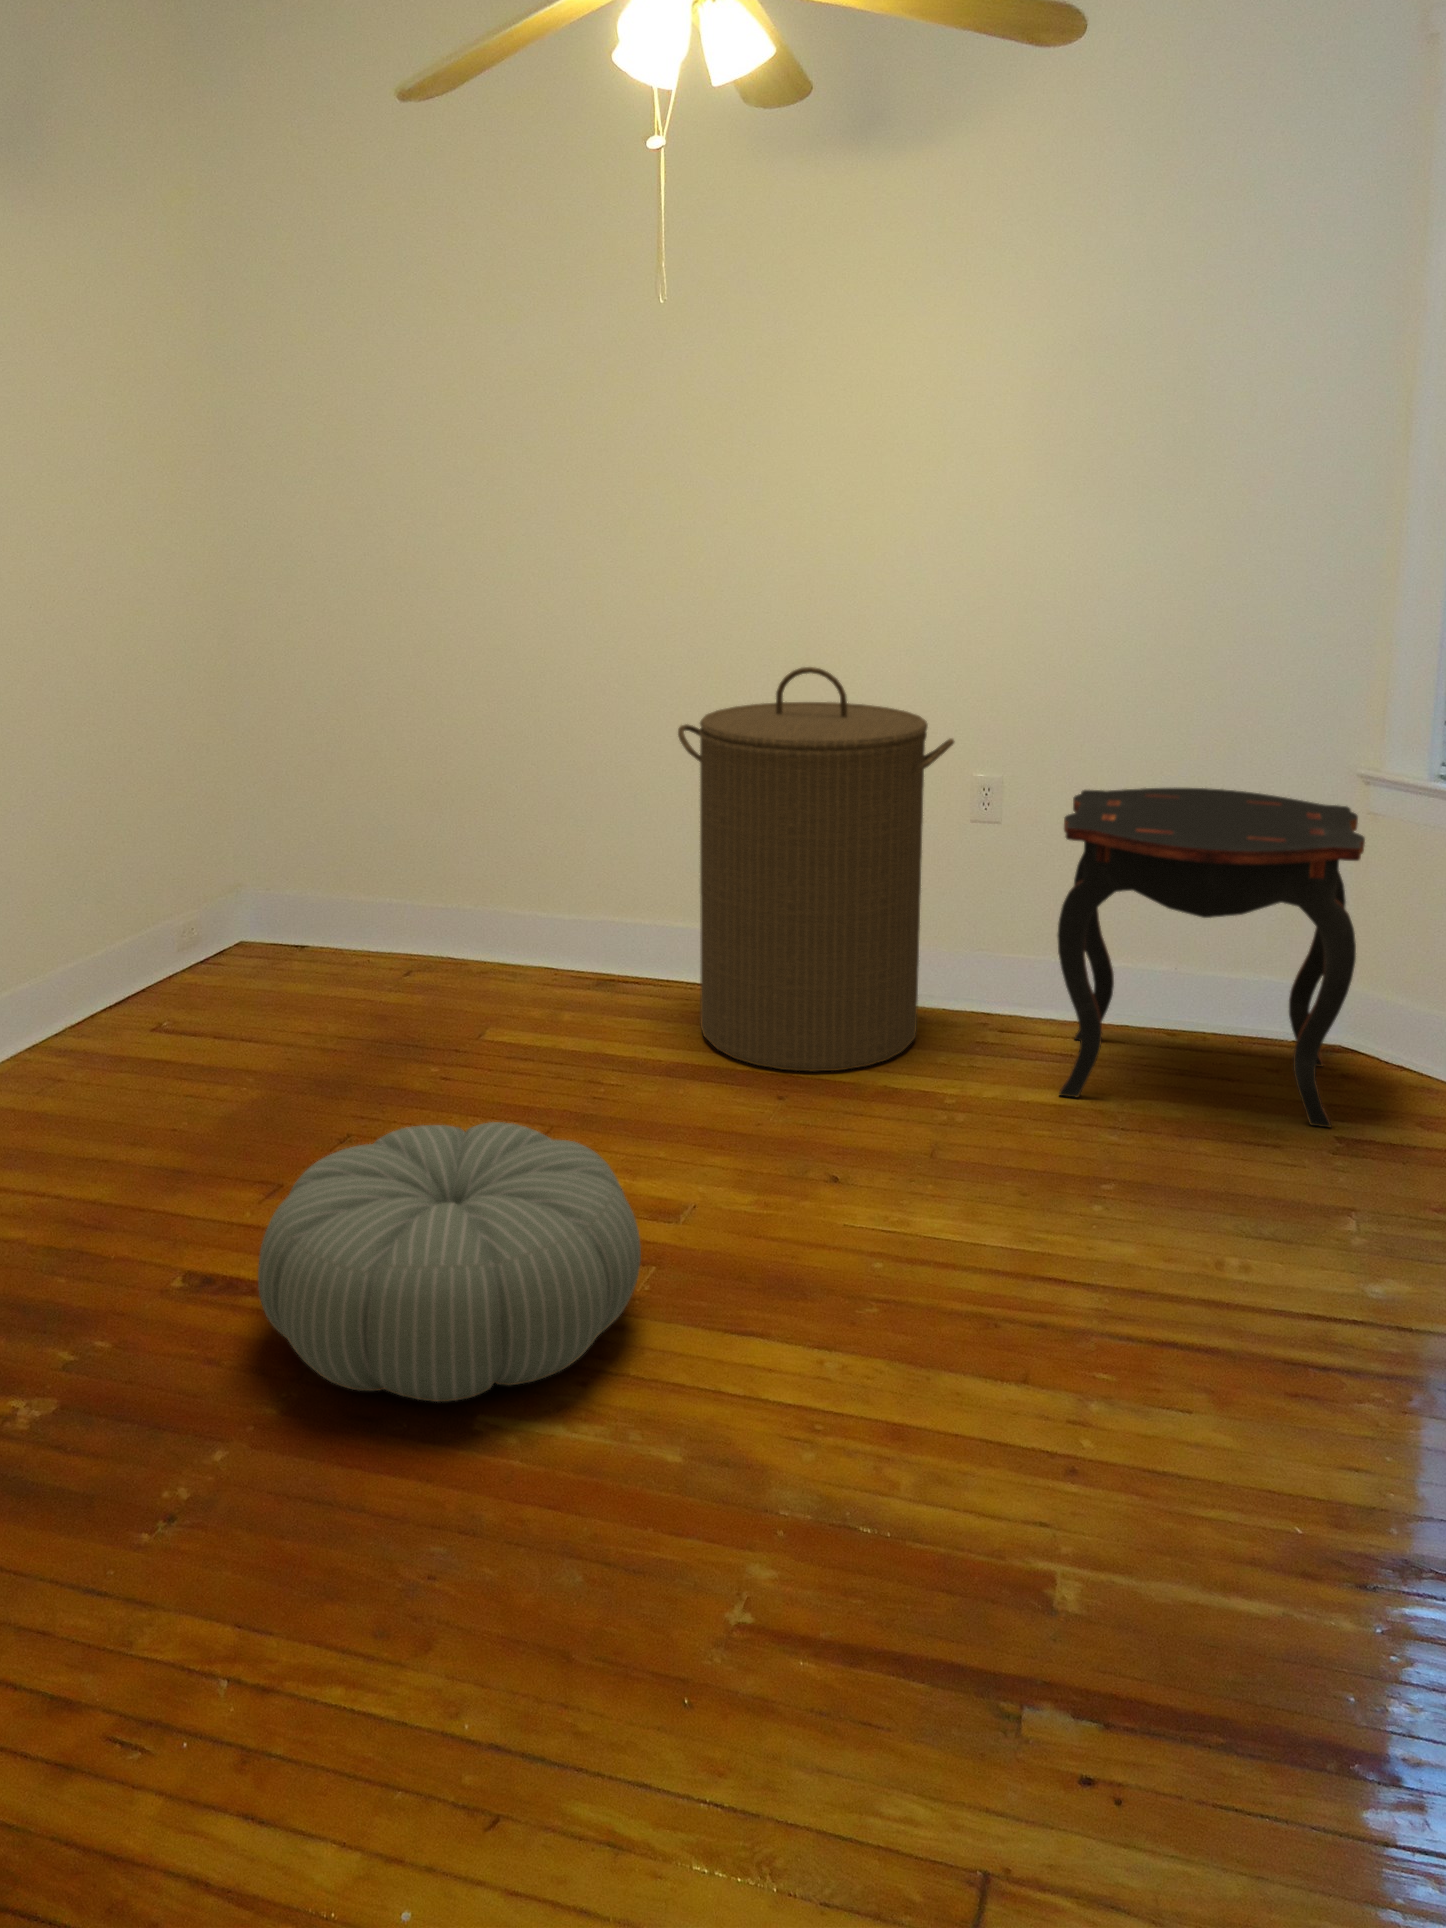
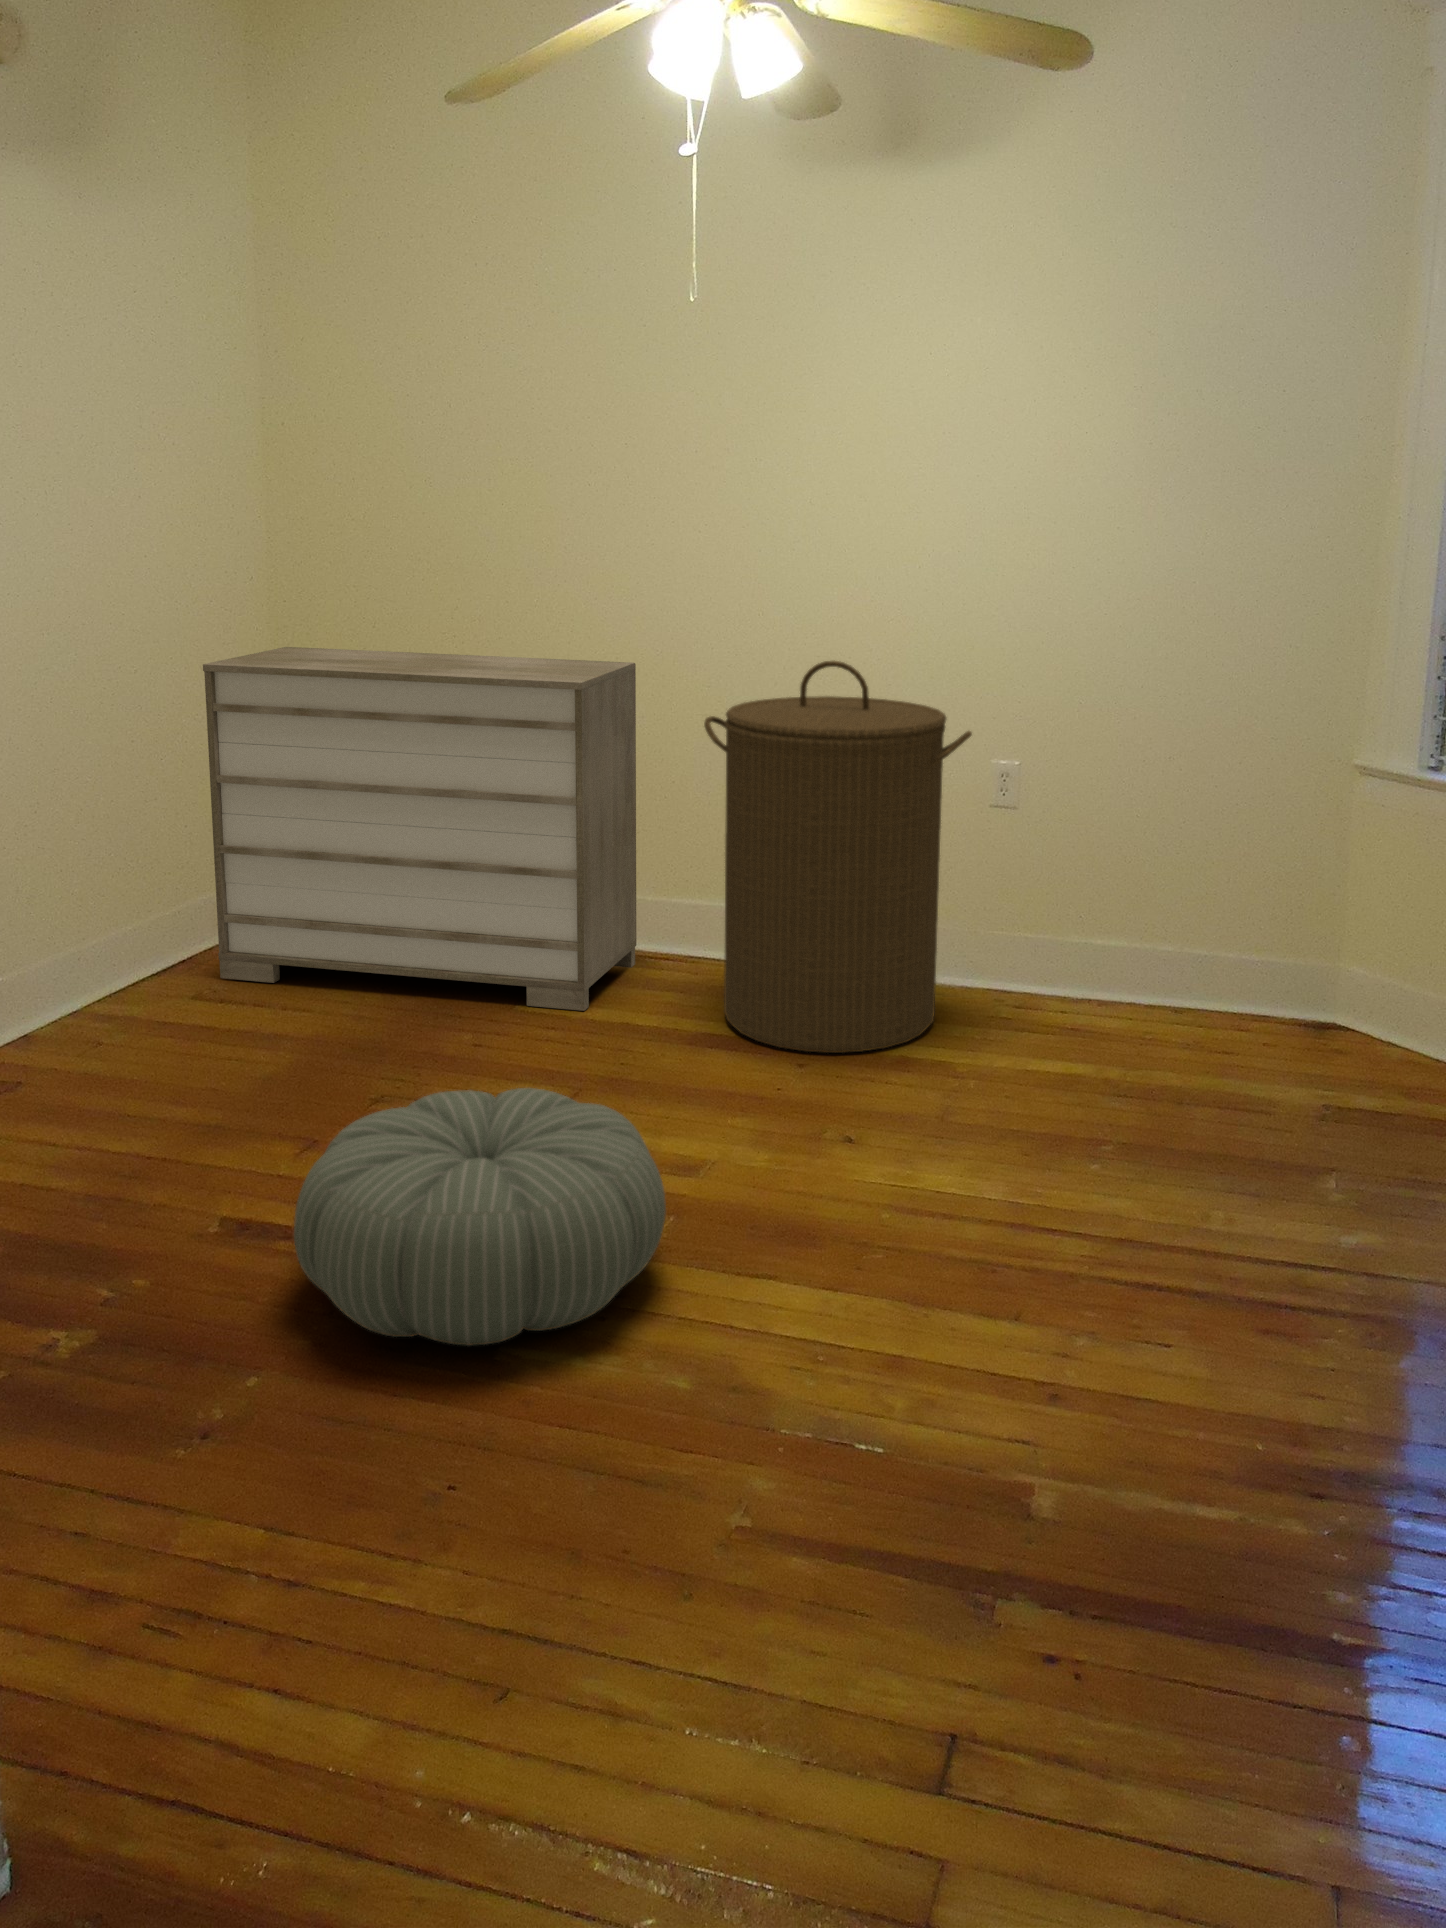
dresser: none [173,655,611,1025] -> present [203,647,636,1011]
side table: present [1058,788,1365,1128] -> none [1069,781,1358,1102]

